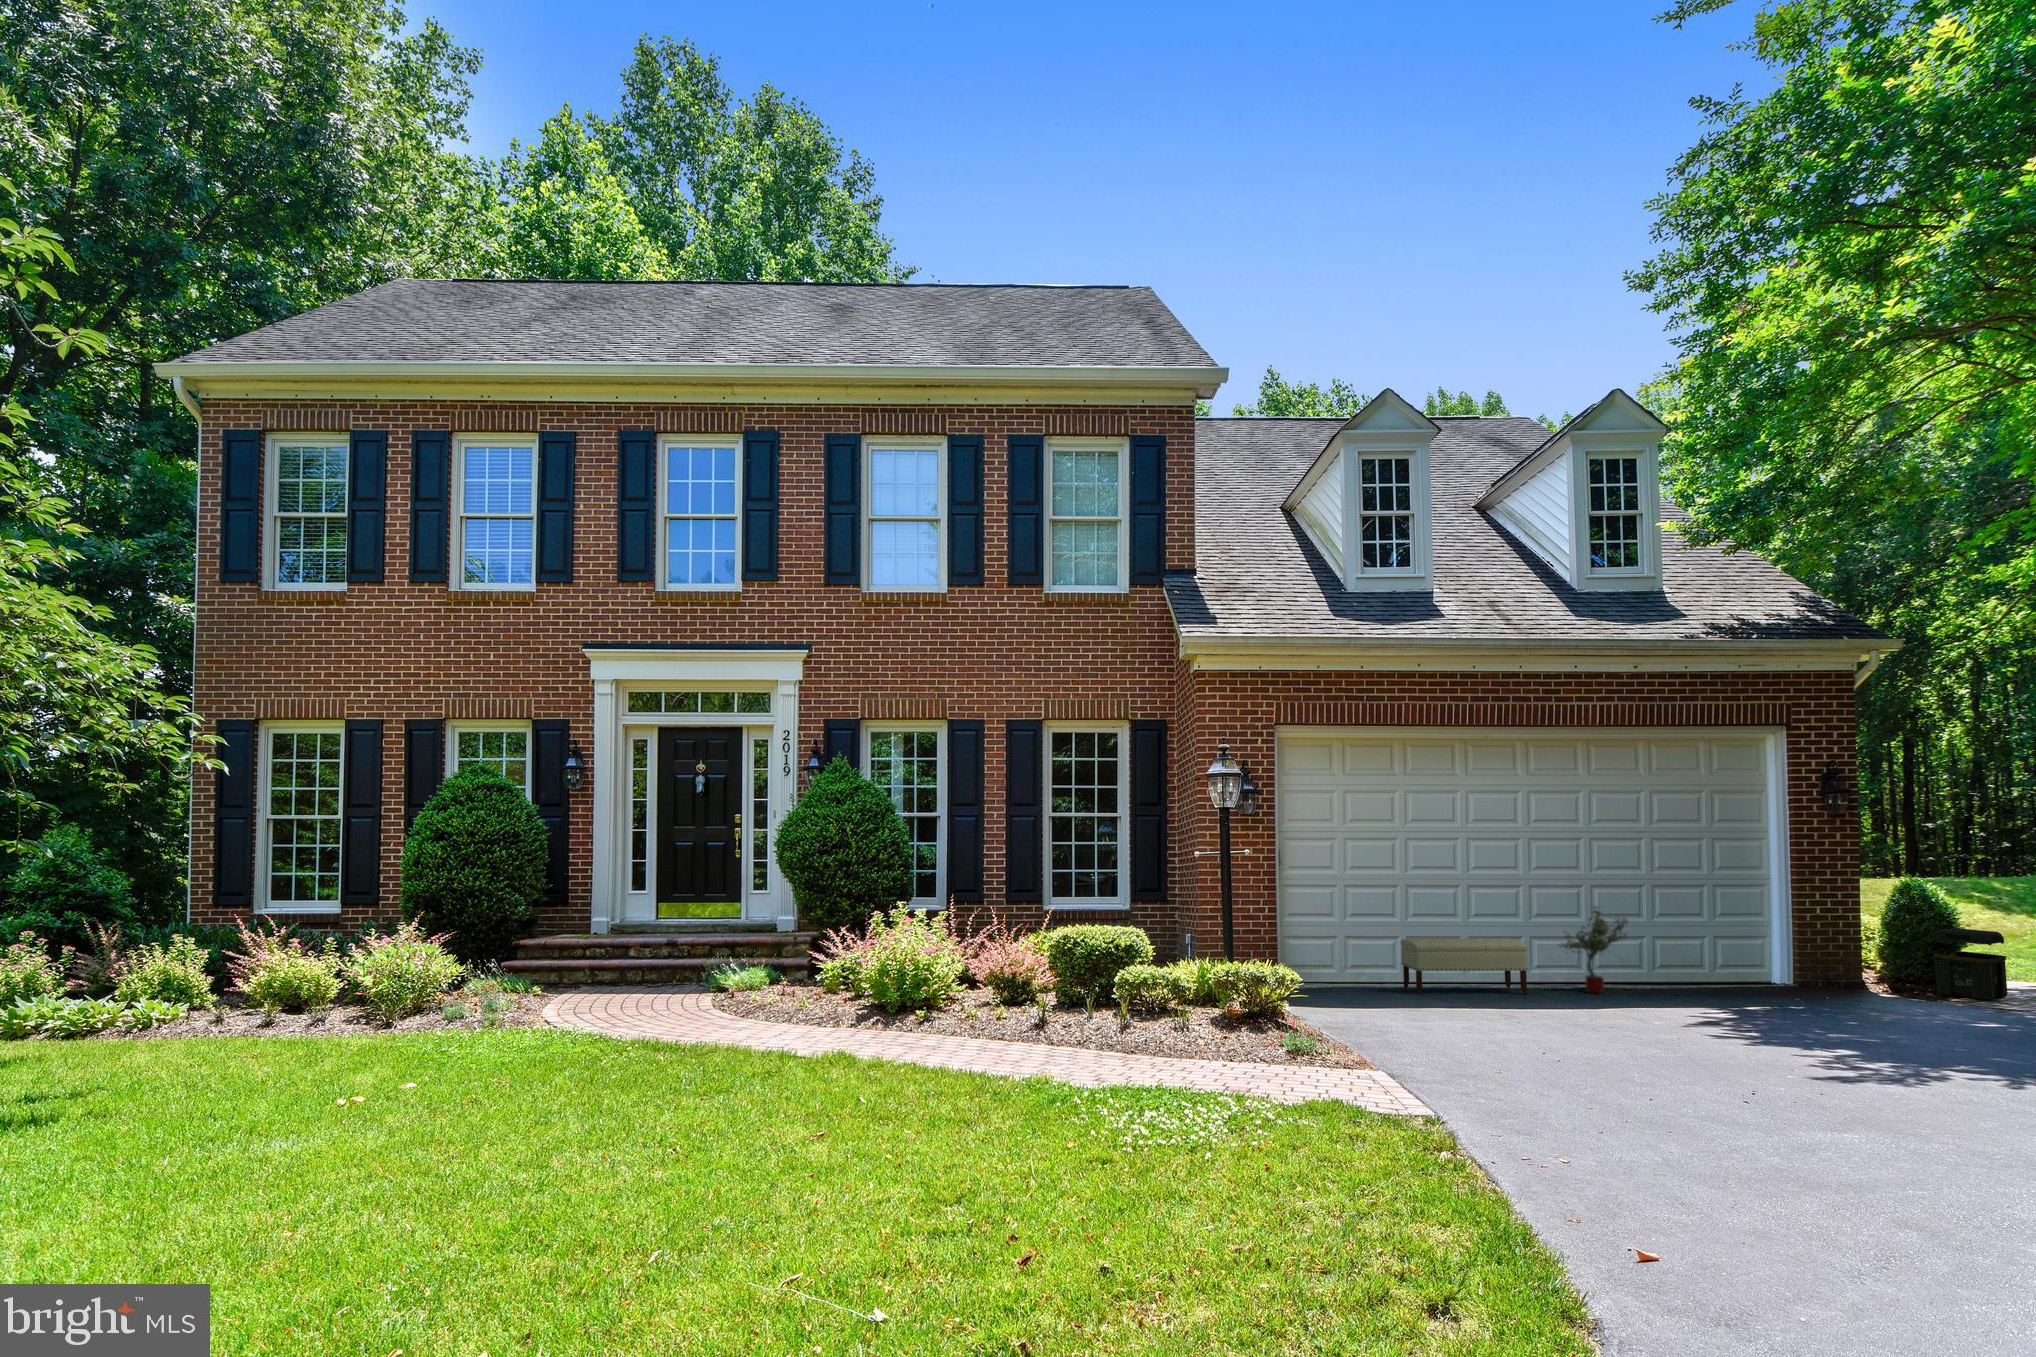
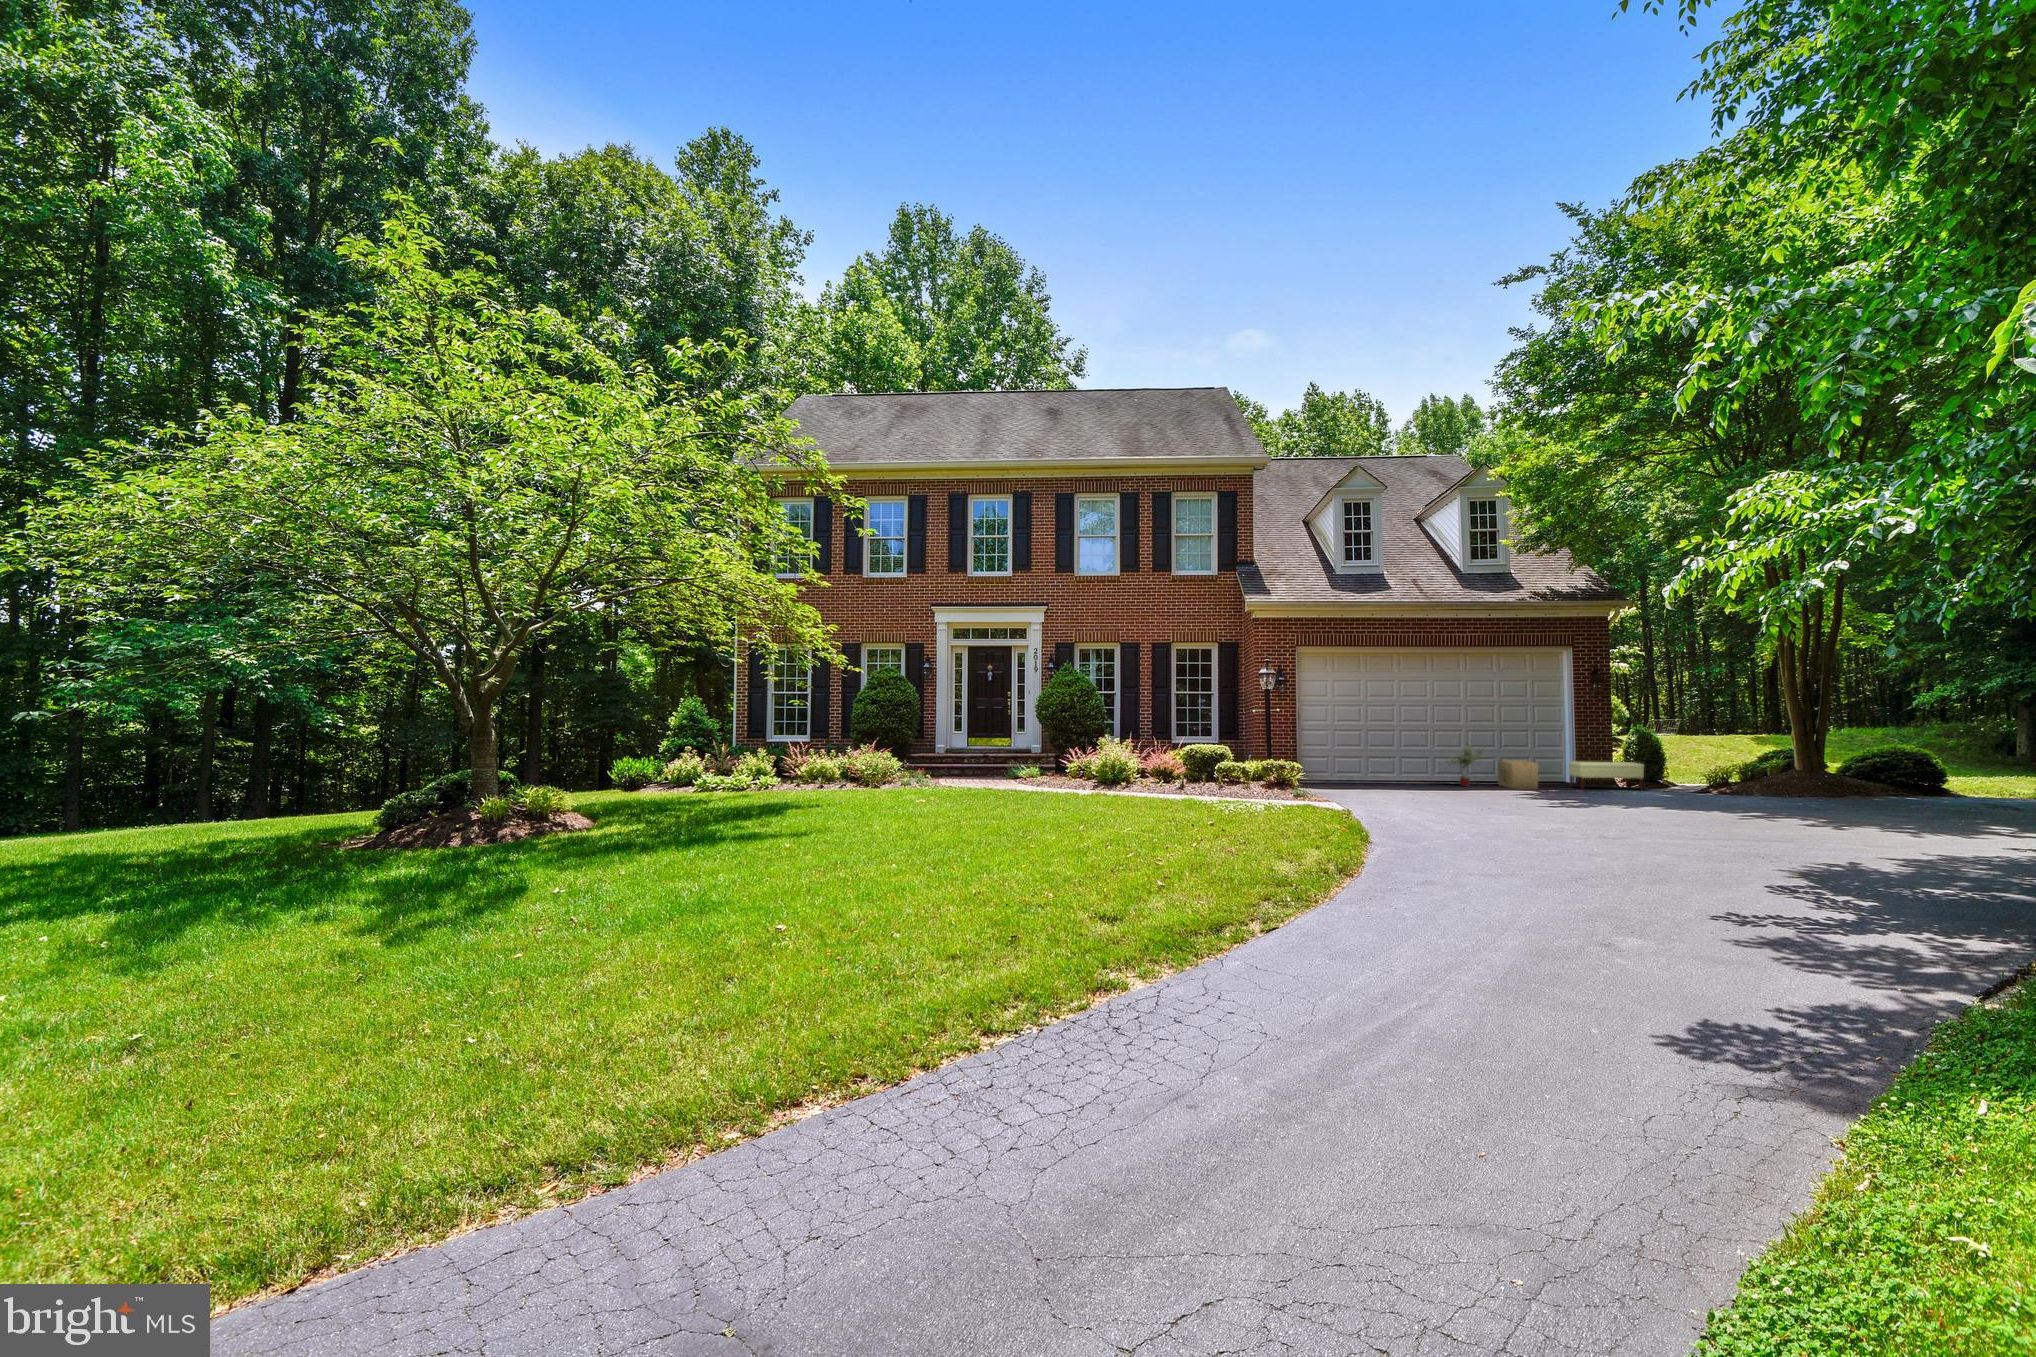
toolbox: present [1933,928,2007,1001] -> none [1656,756,1696,793]
bench: present [1401,938,1528,995] -> present [1569,762,1644,790]
cardboard box: none [1651,940,1729,997] -> present [1498,760,1538,789]

